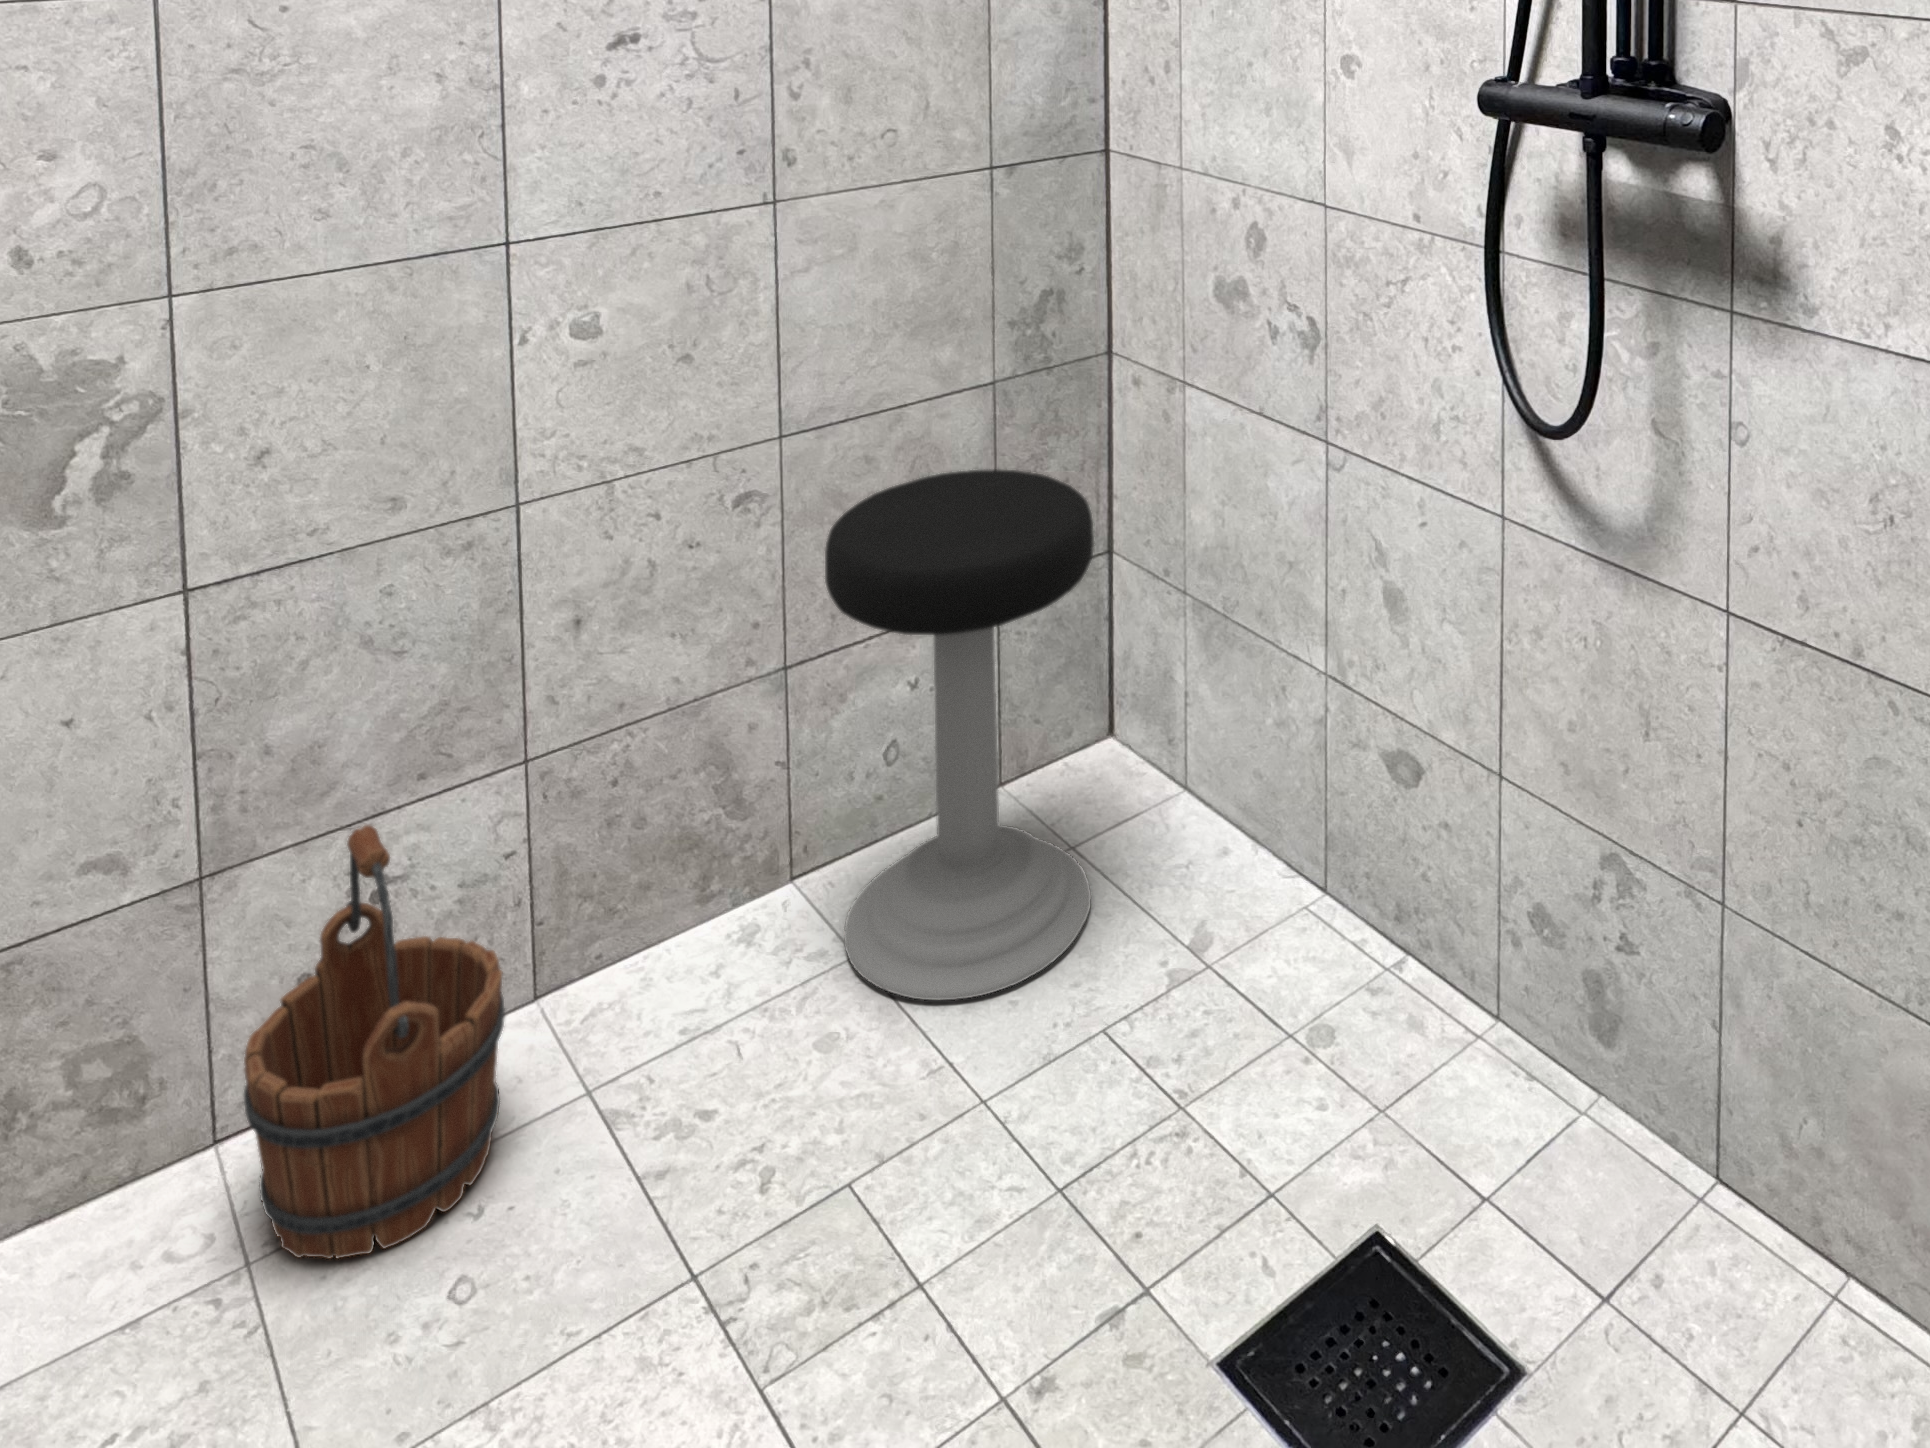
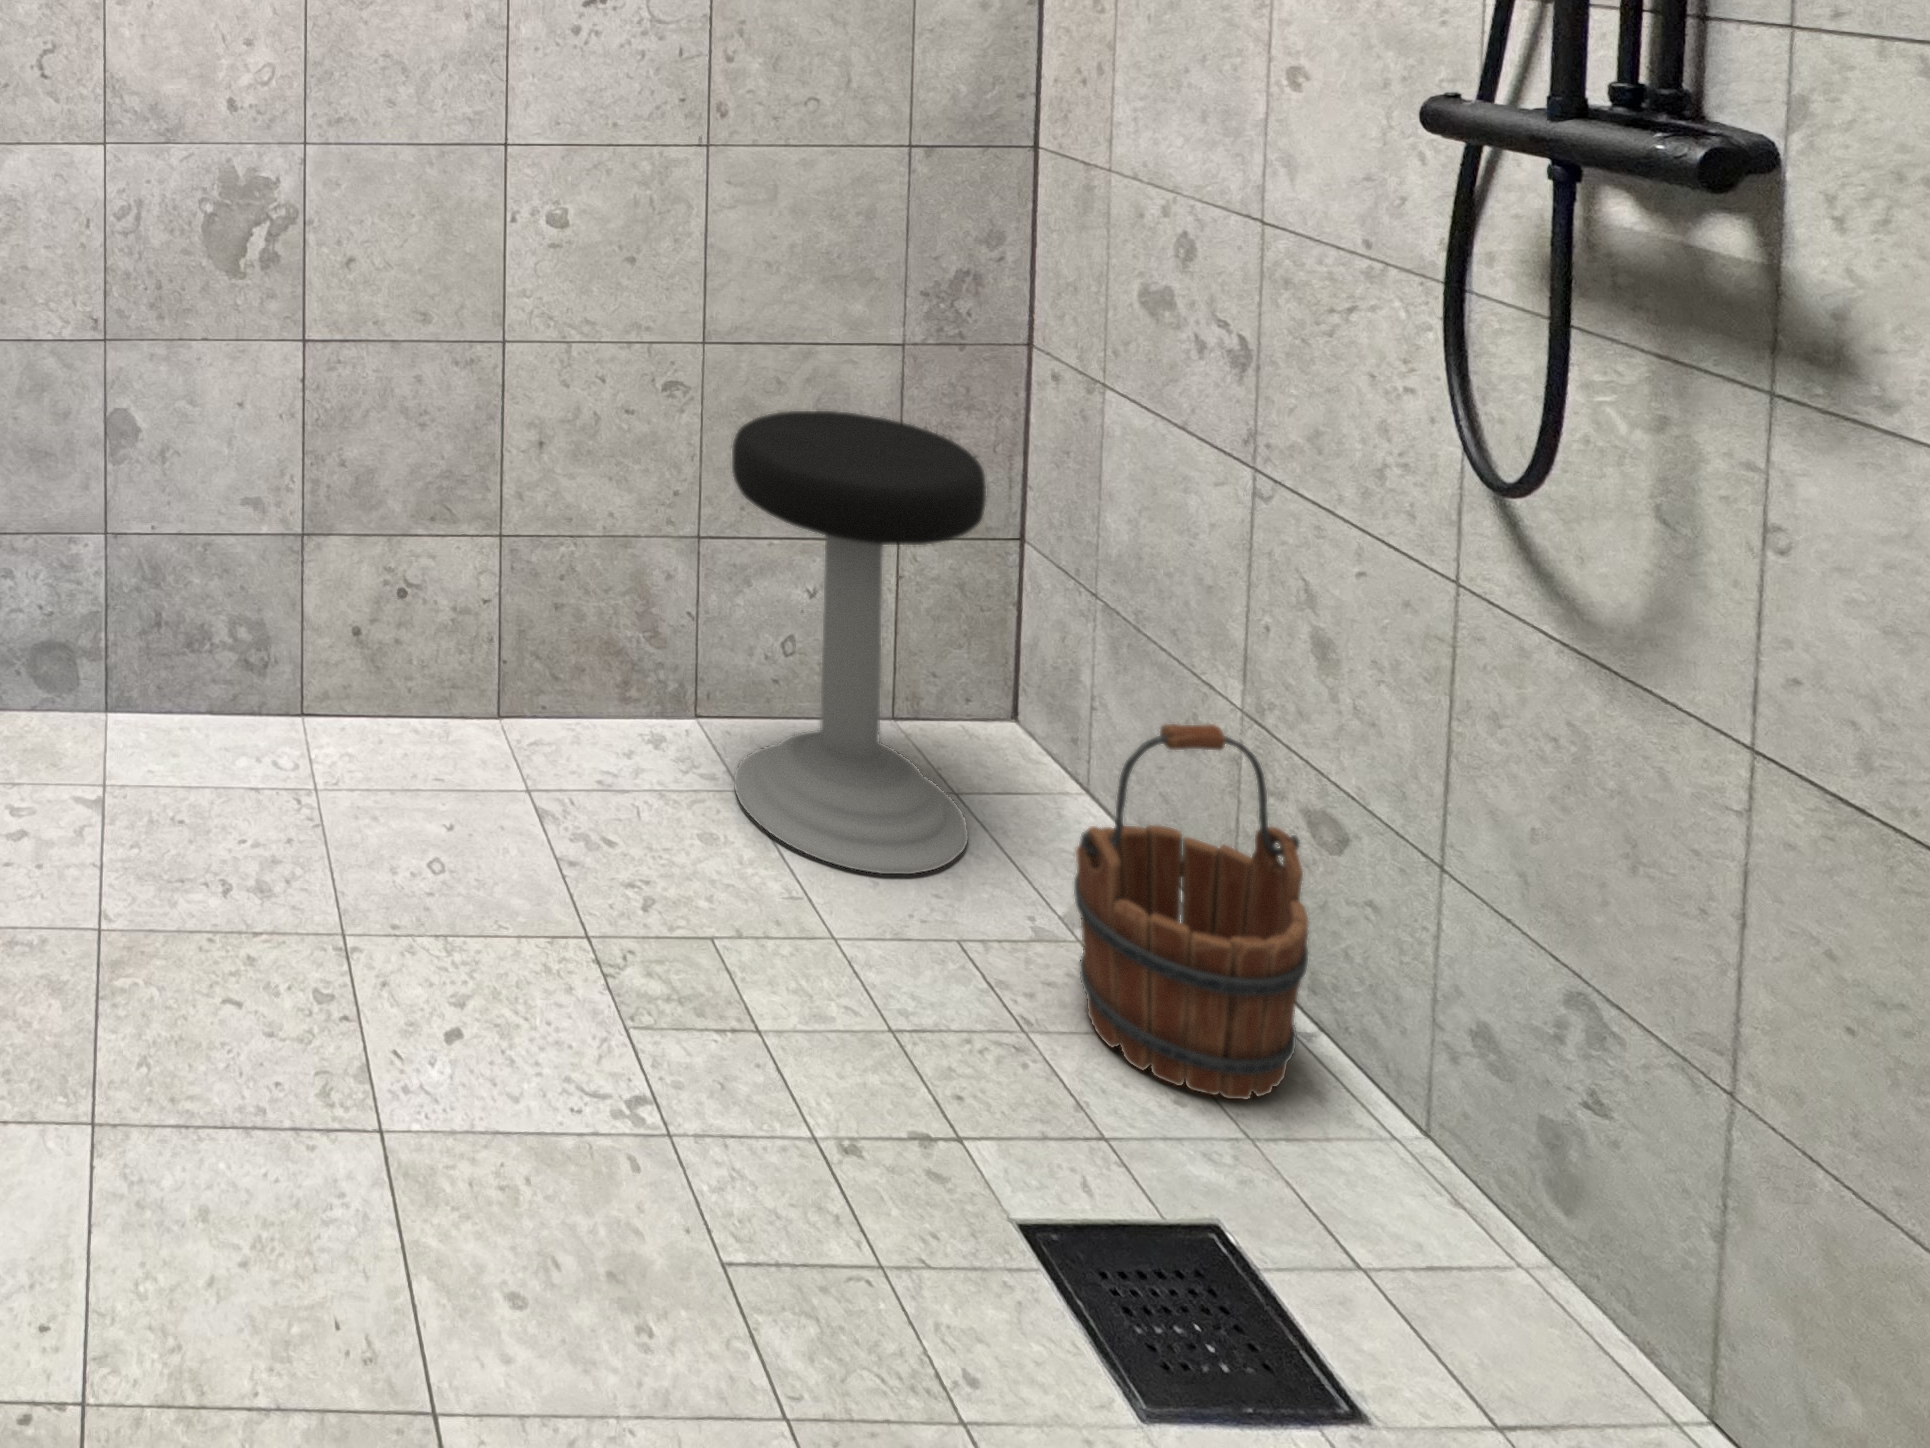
wooden bucket: present [244,826,505,1259] -> present [1074,724,1309,1099]

